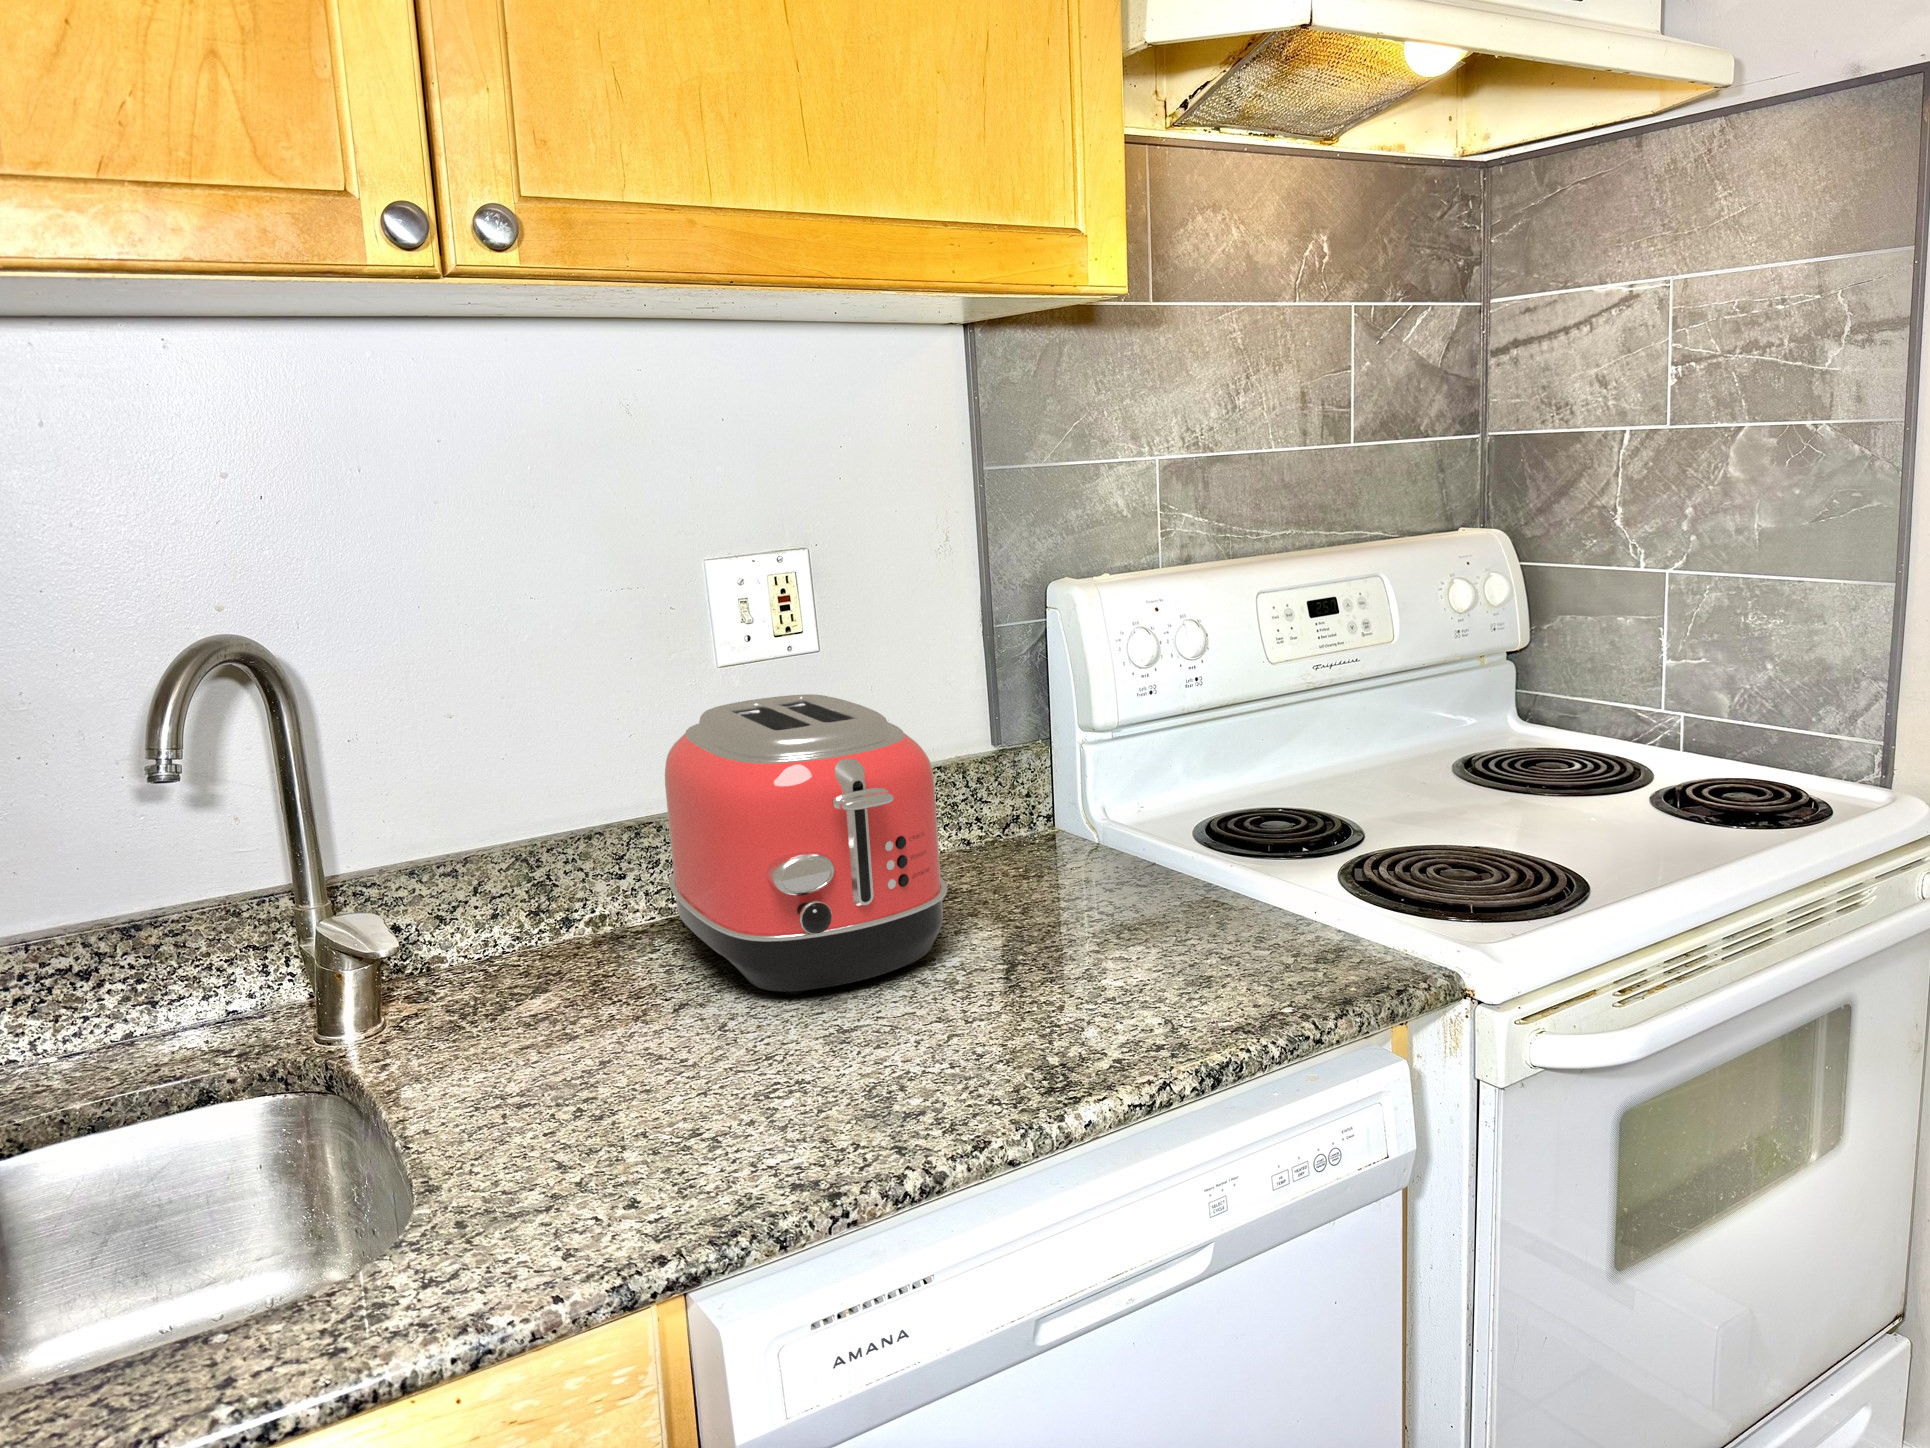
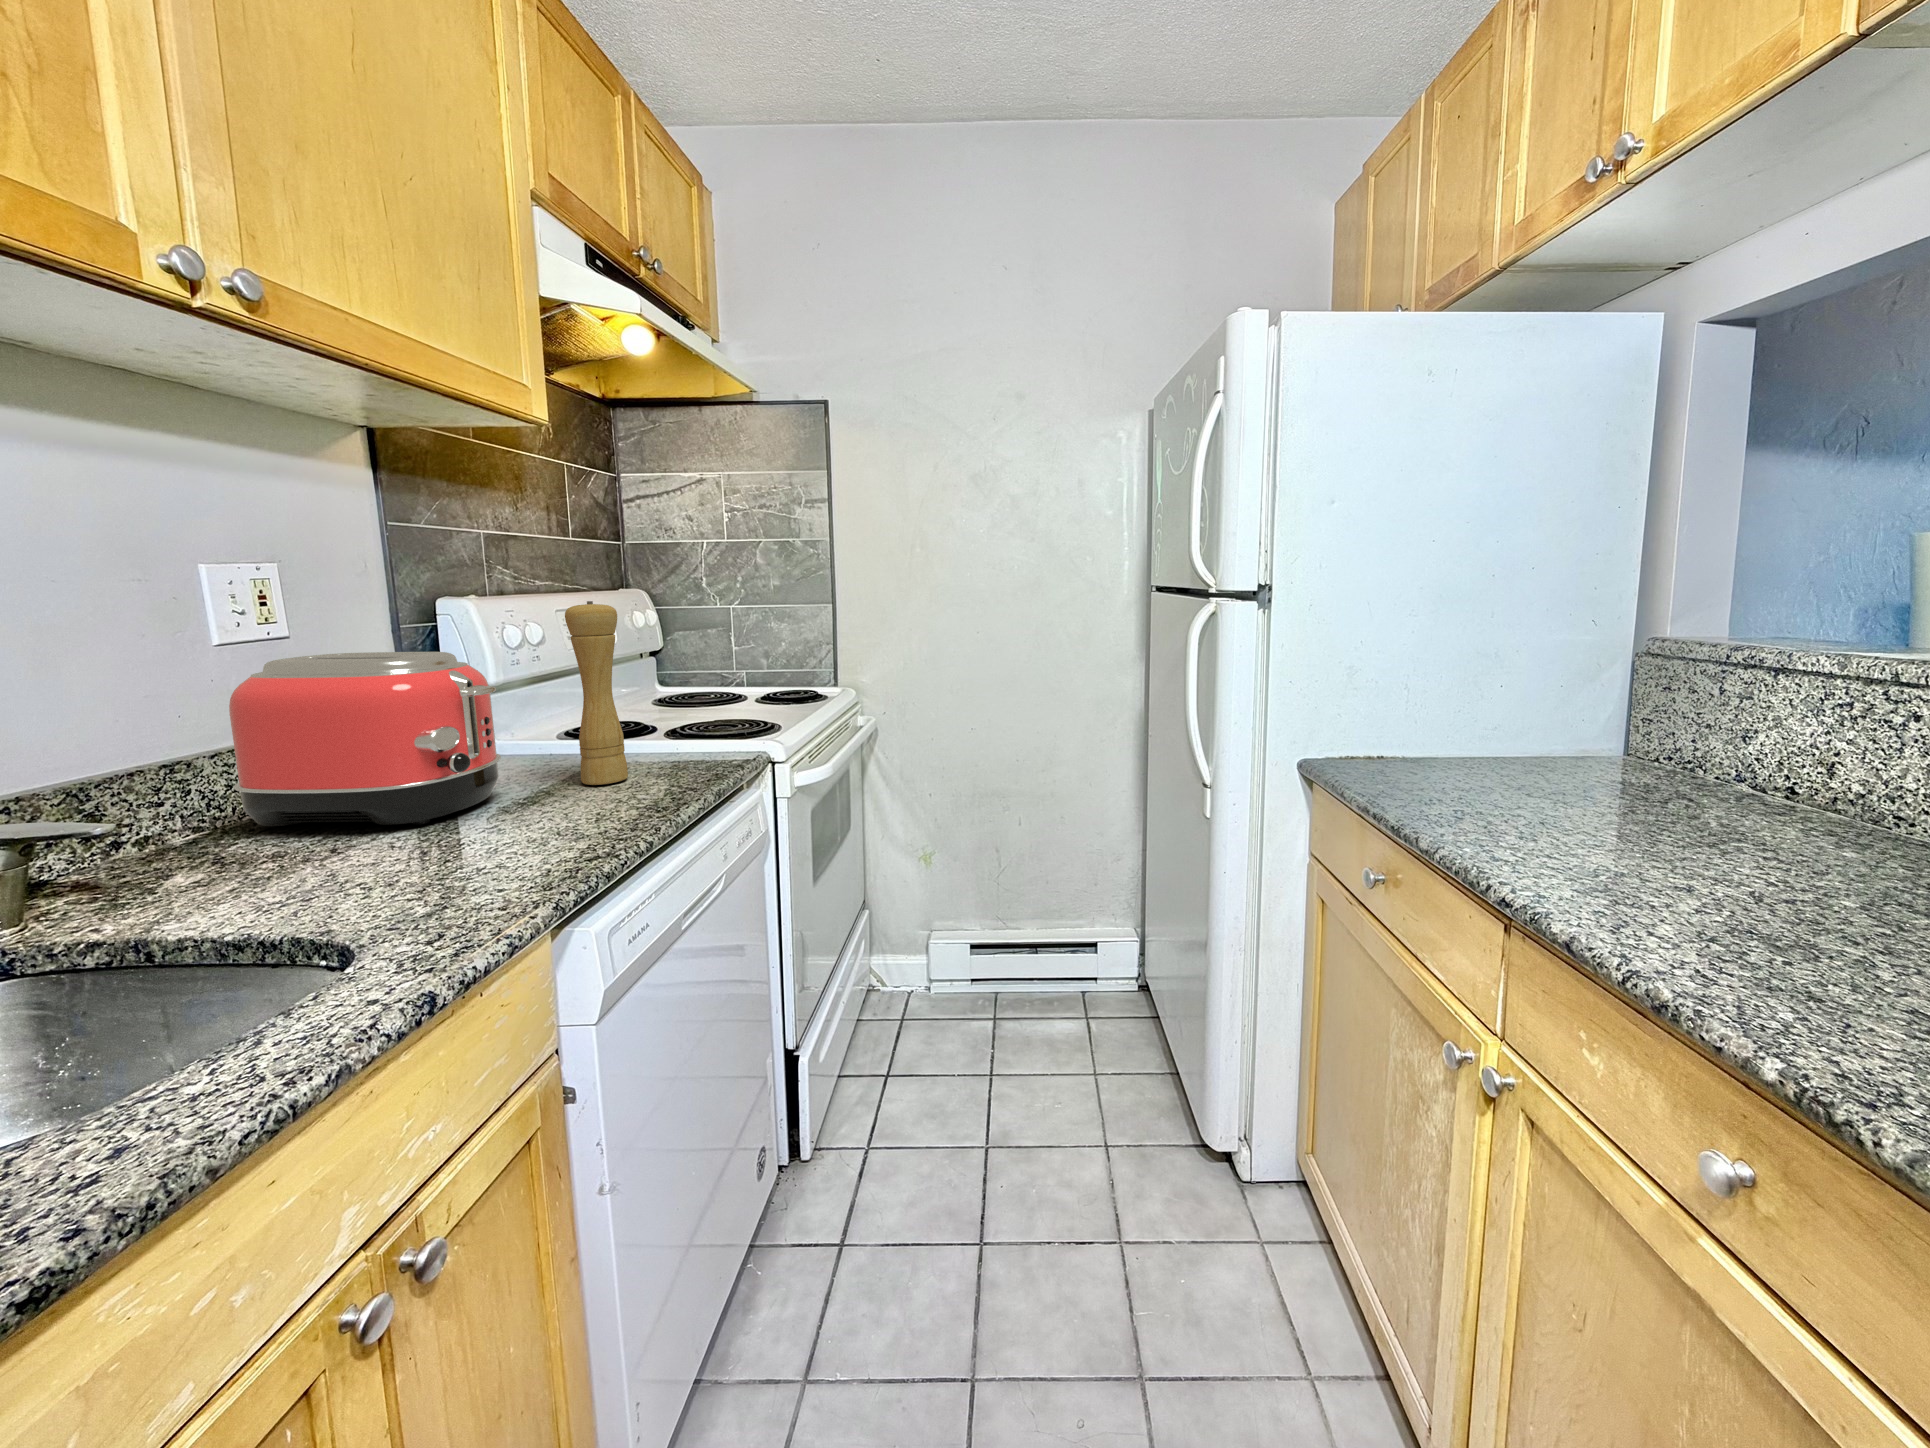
pepper mill: none [1031,643,1128,992] -> present [565,601,628,785]

